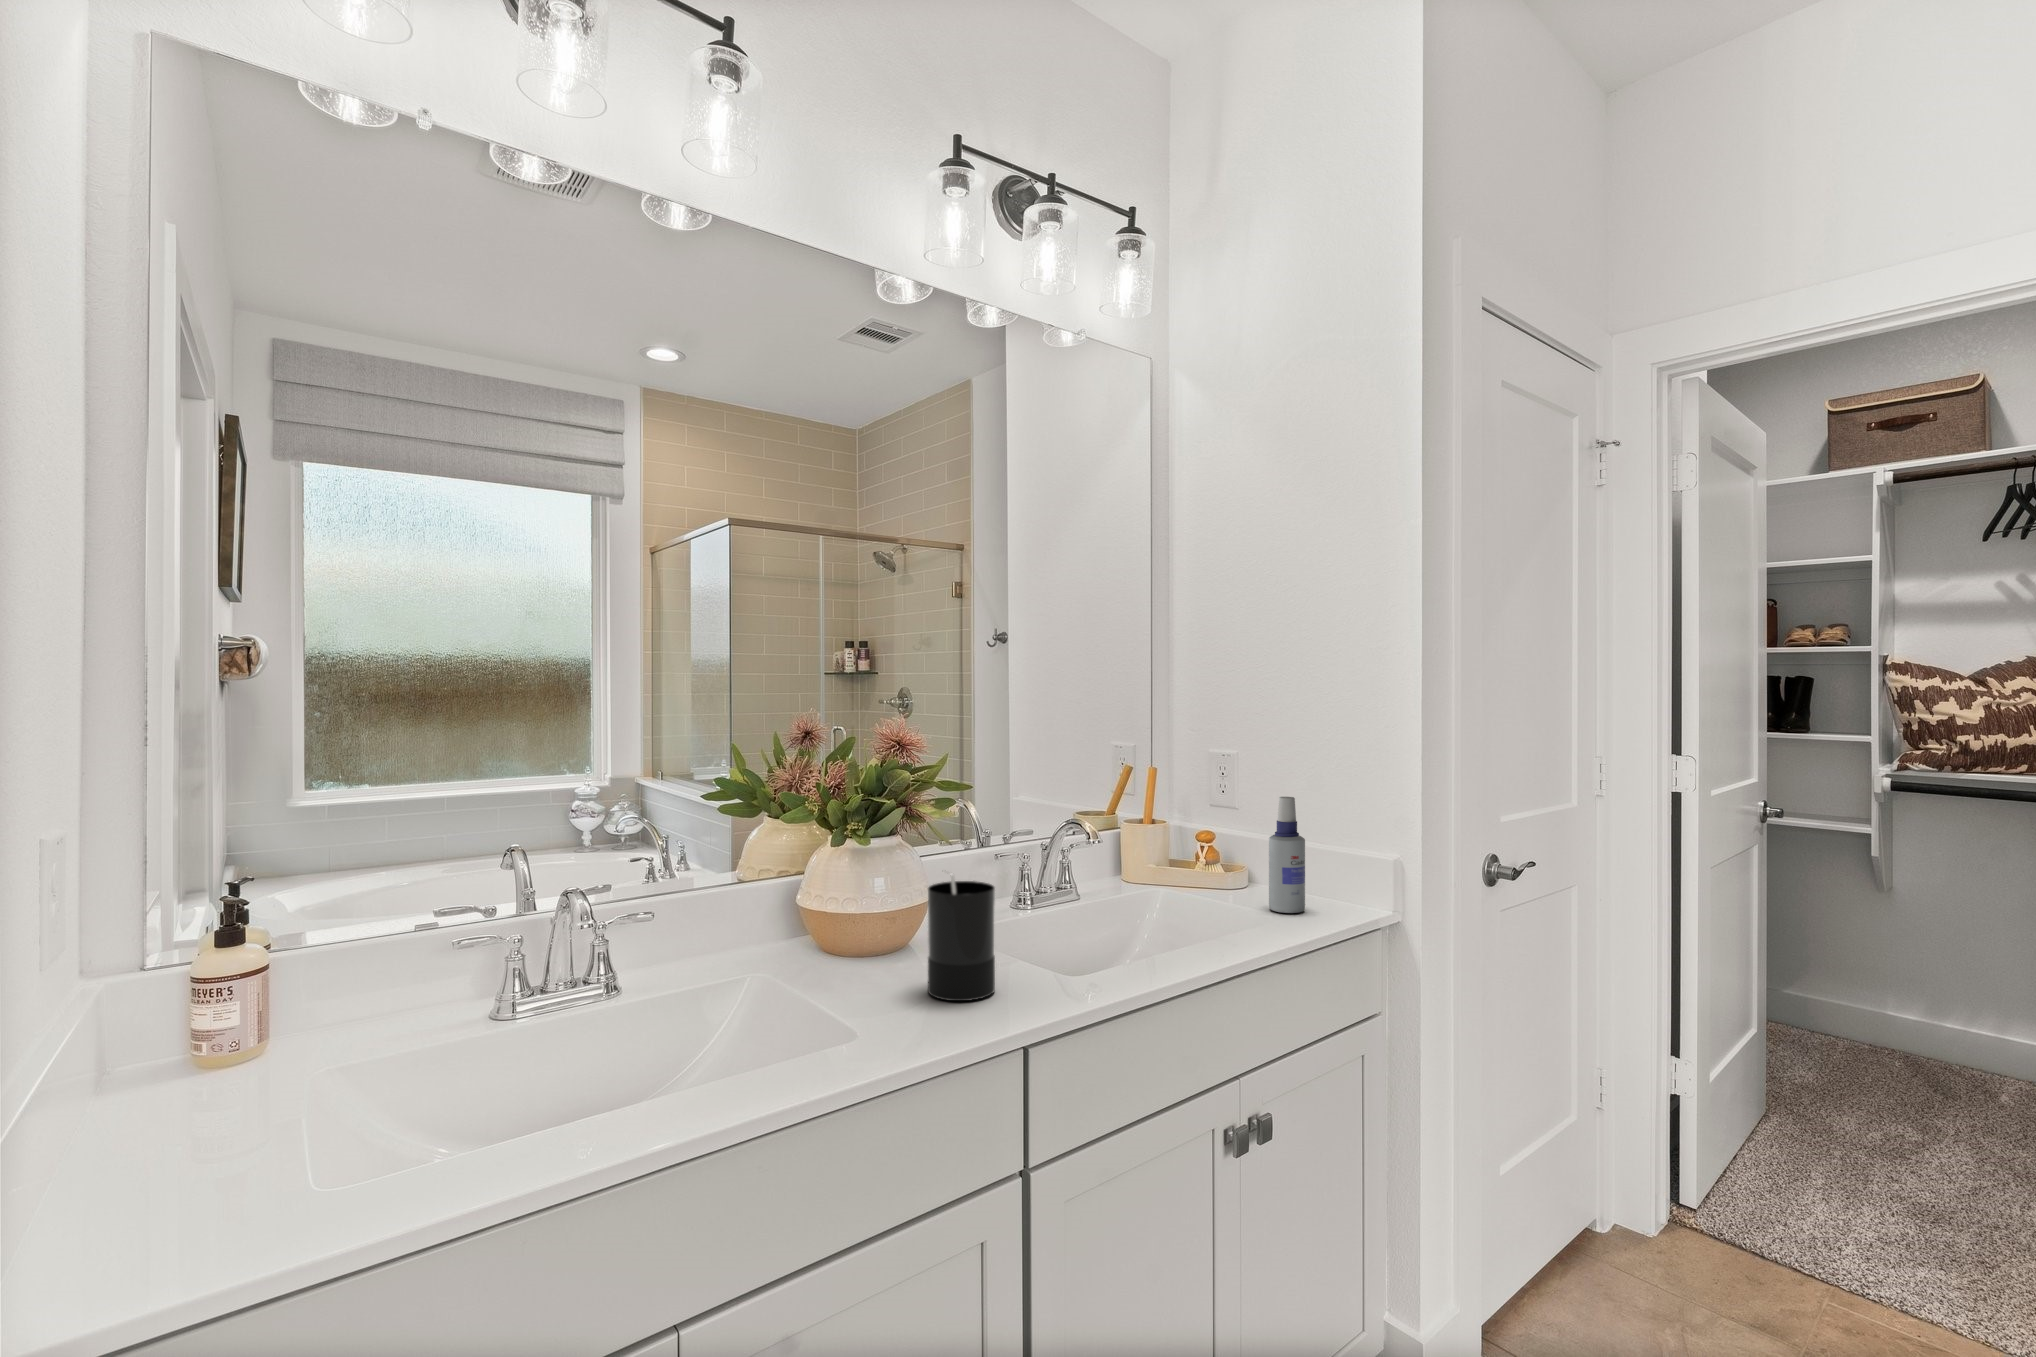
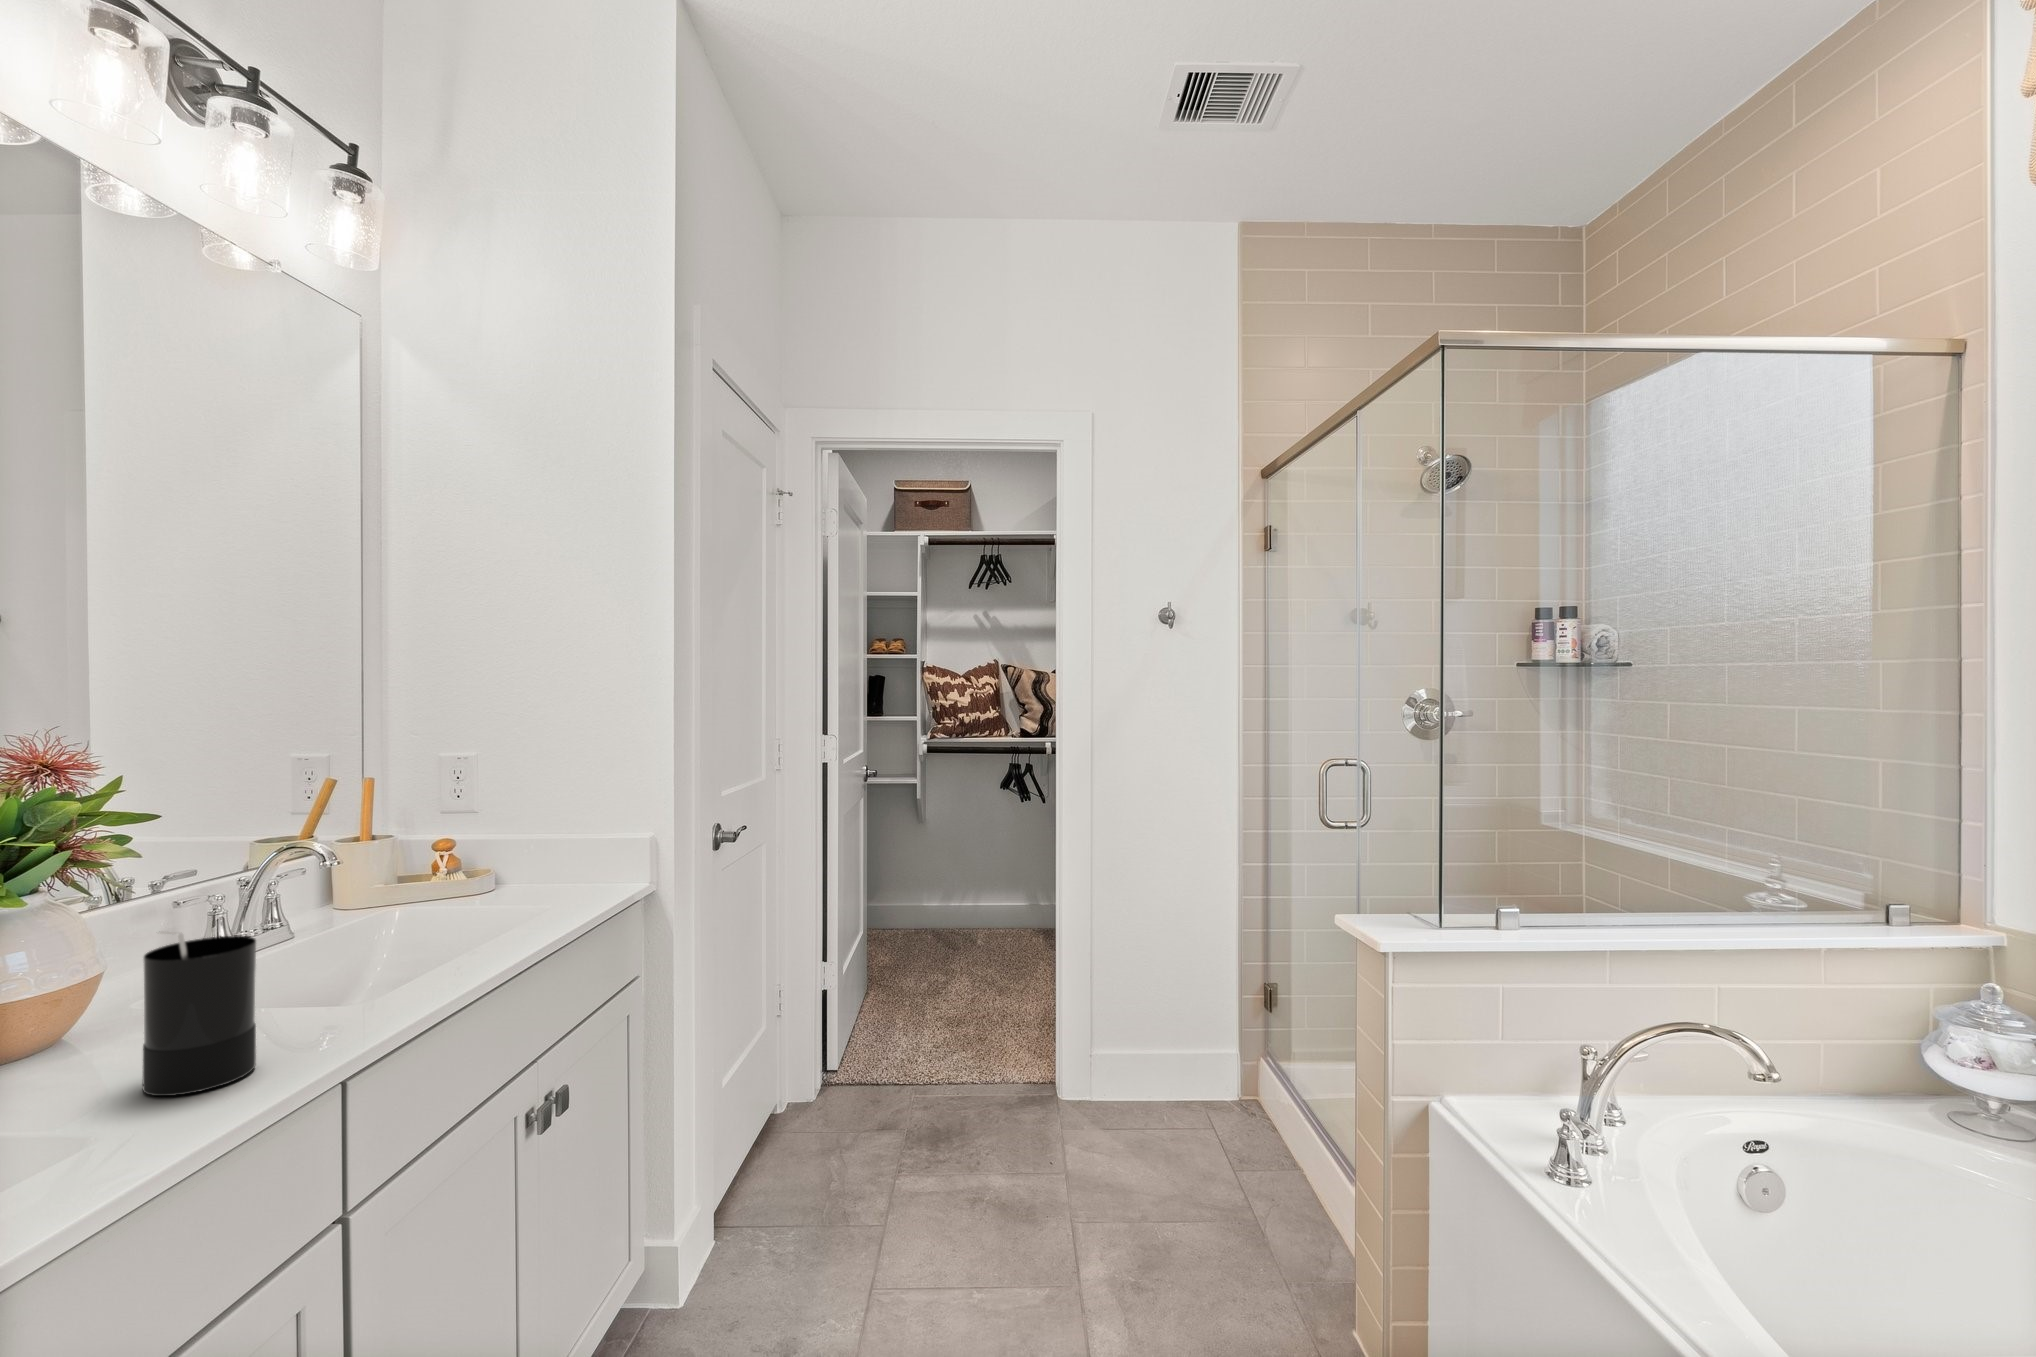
spray bottle: present [1269,797,1305,913] -> none [533,794,572,907]

